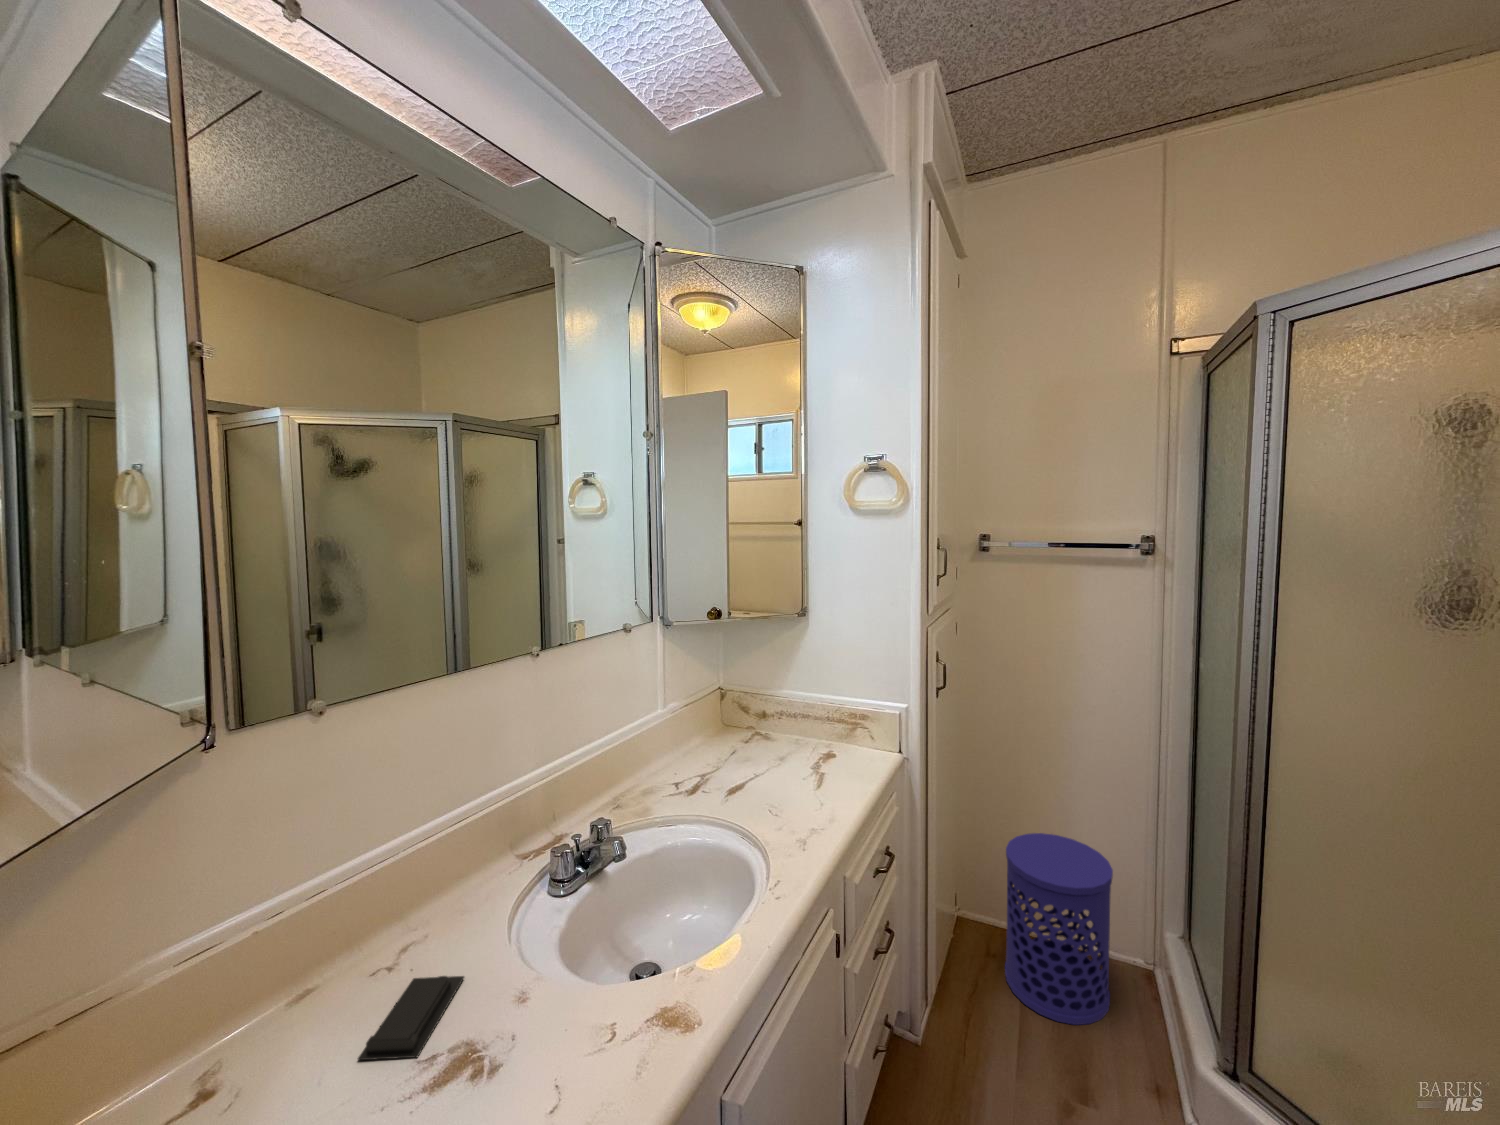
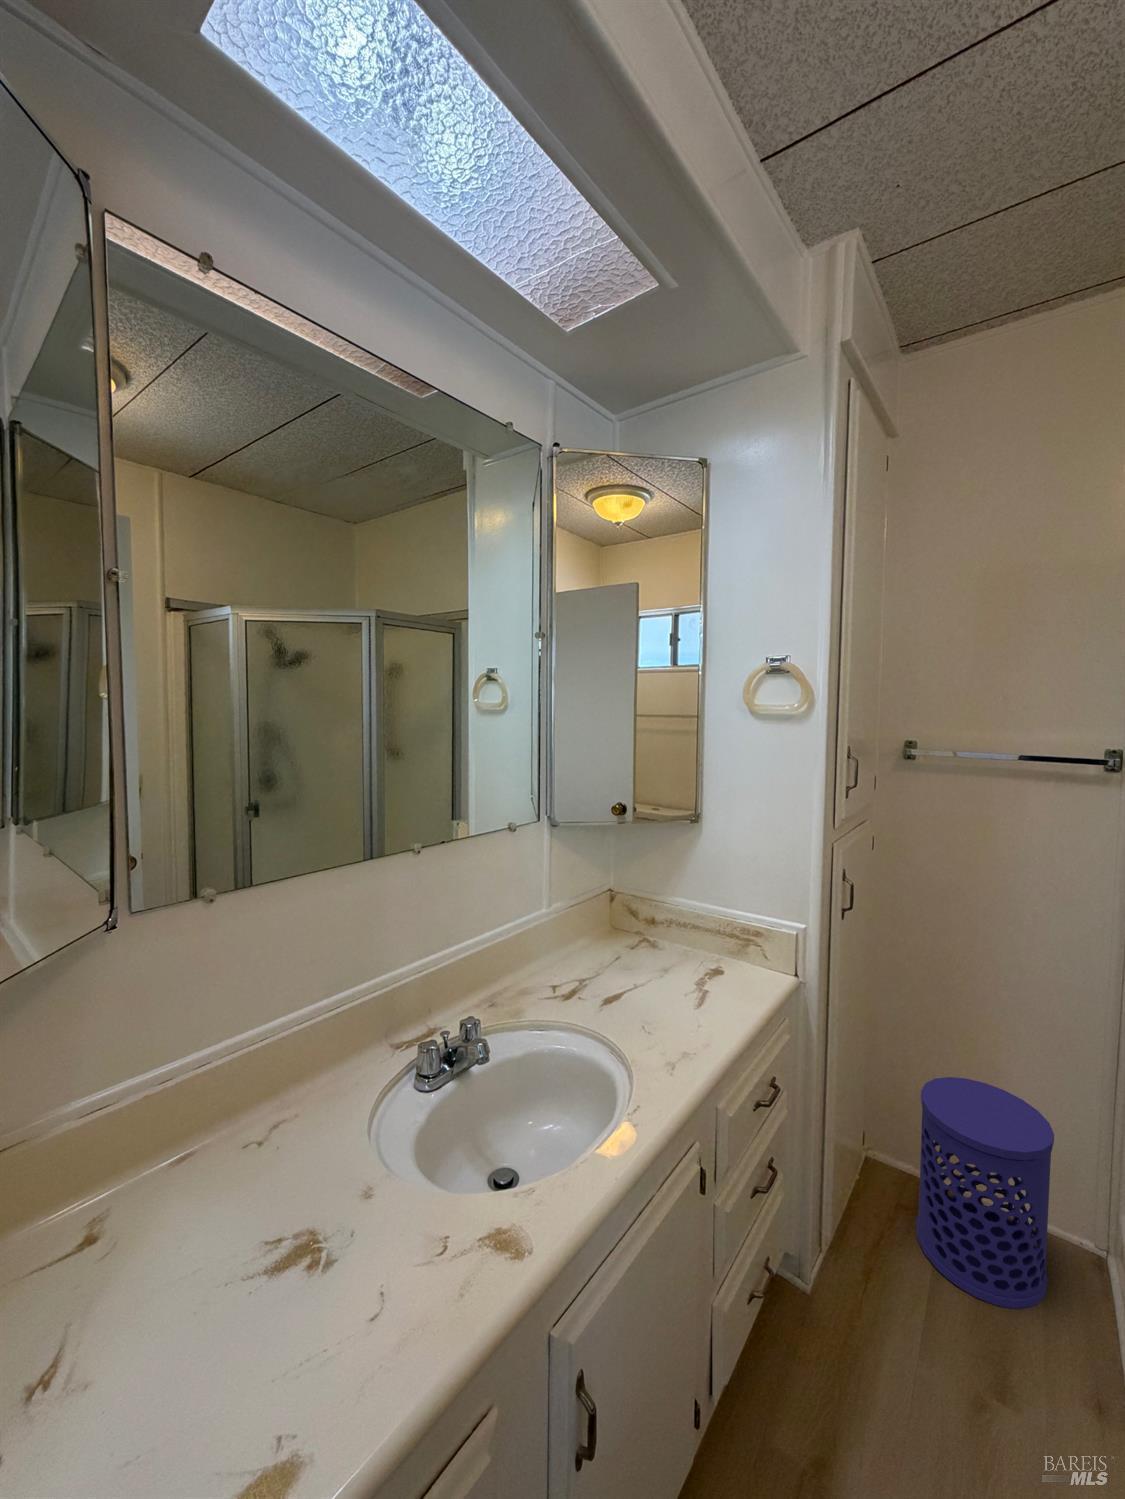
soap bar: present [358,976,464,1060] -> none [212,1156,320,1240]

